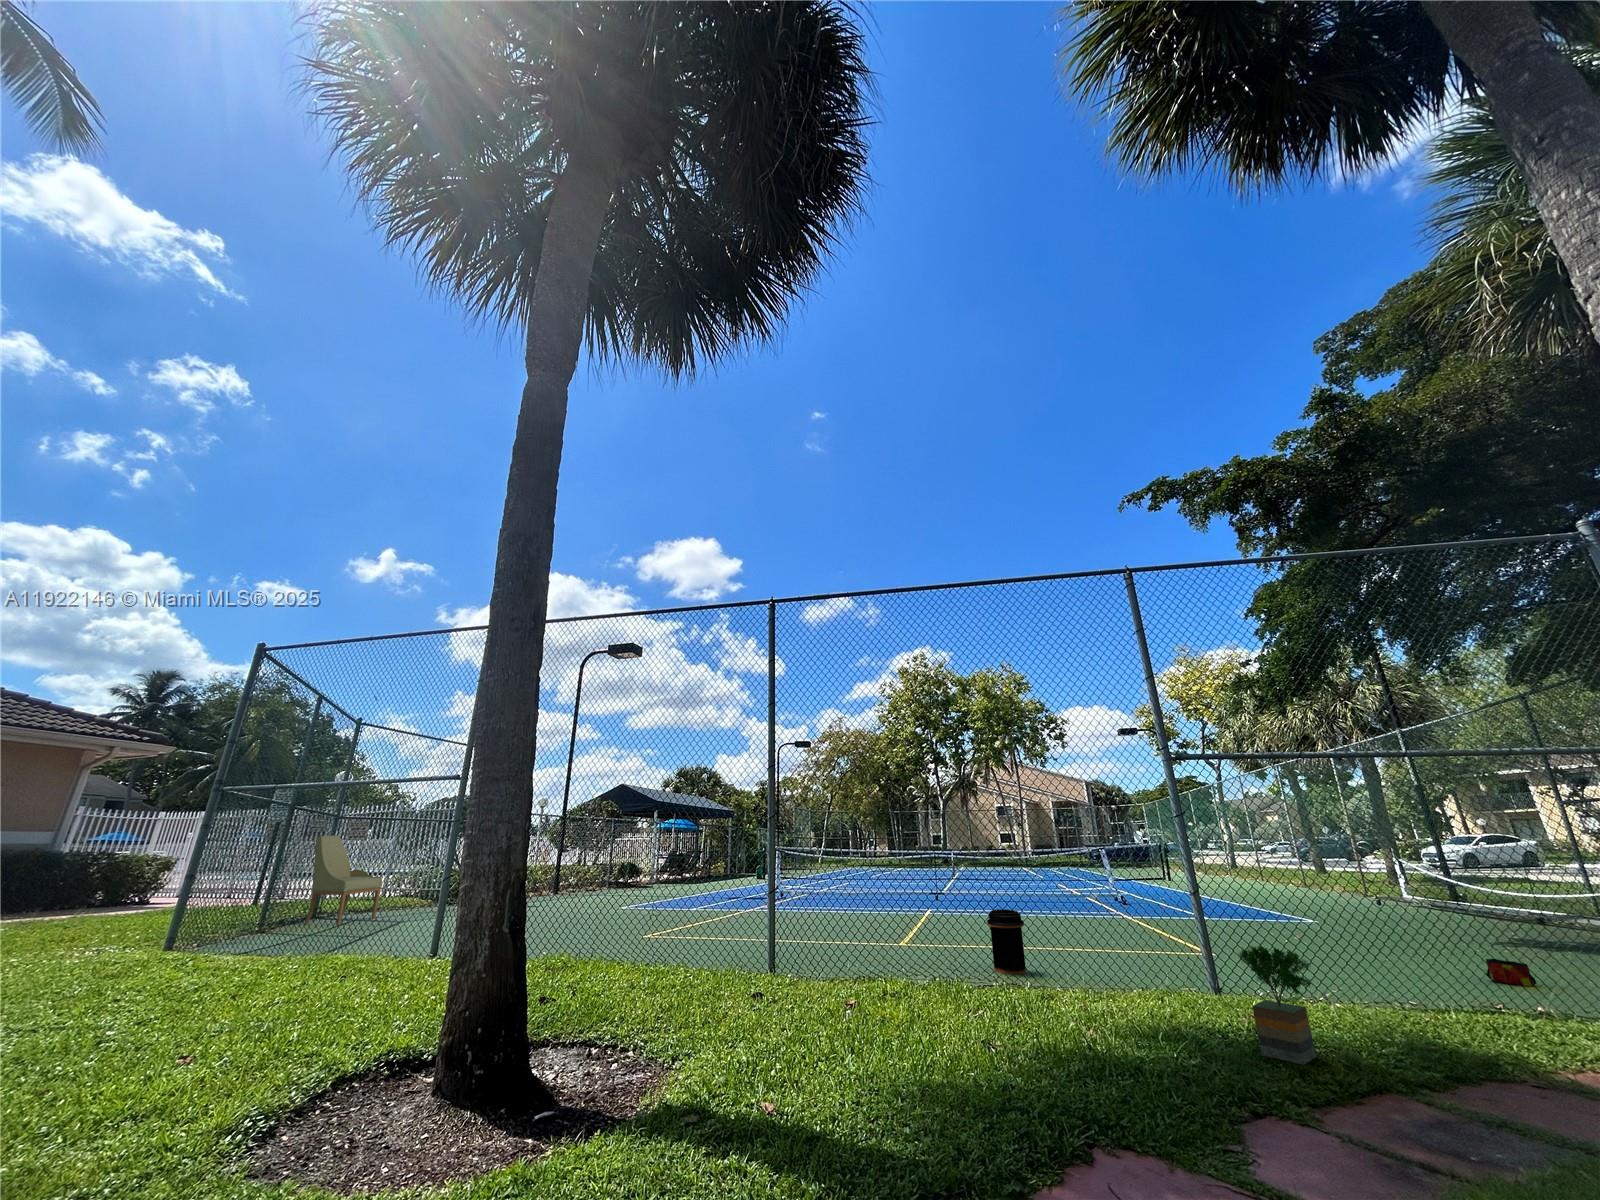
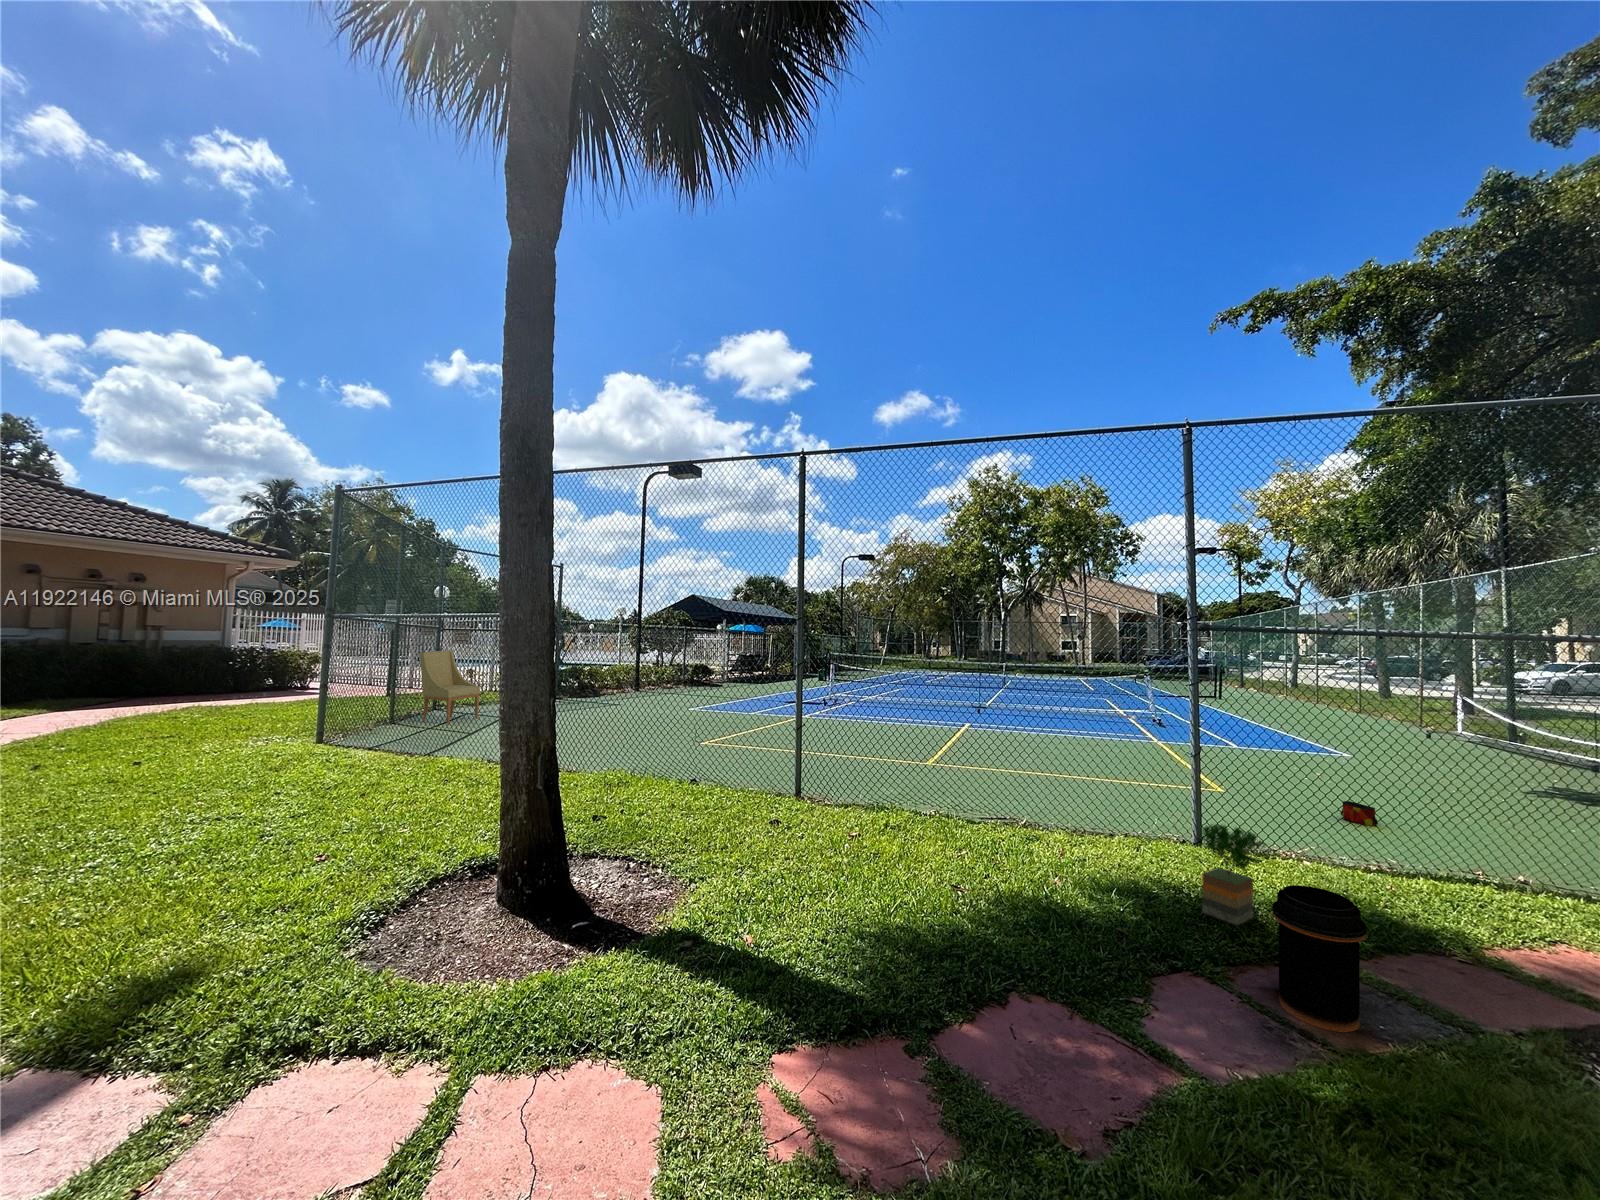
trash can: present [987,910,1026,974] -> present [1272,886,1367,1032]
bag: present [1486,958,1537,987] -> present [1340,801,1378,826]

